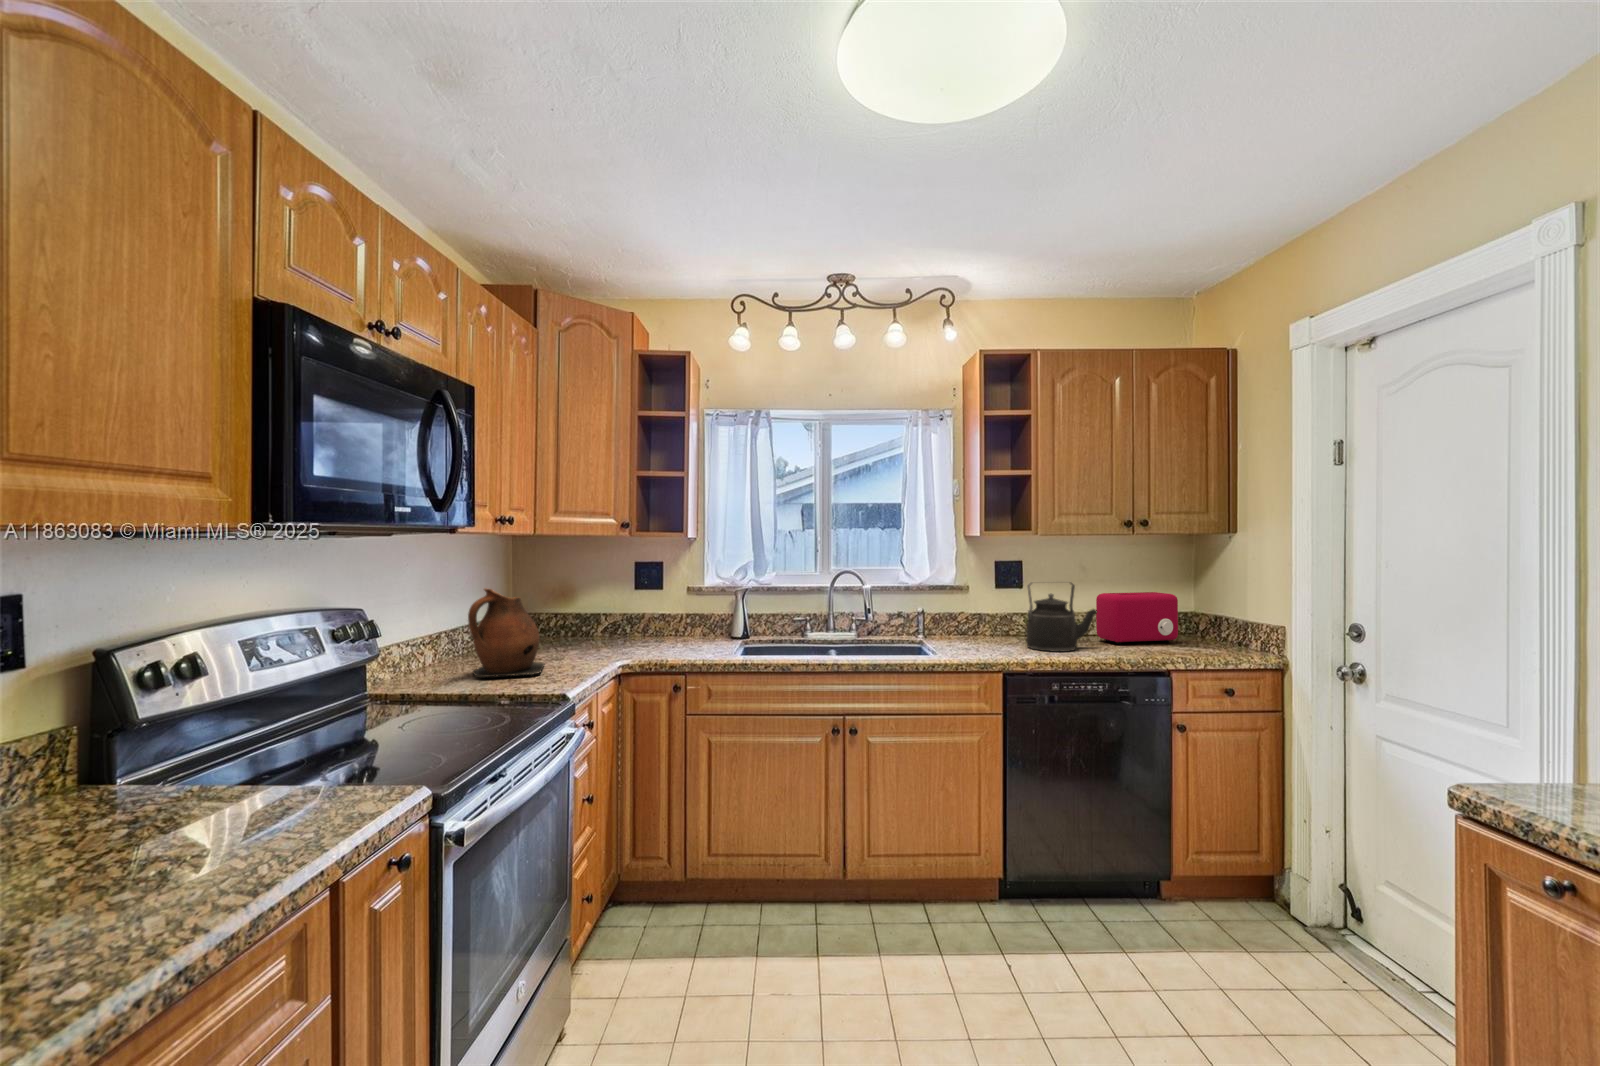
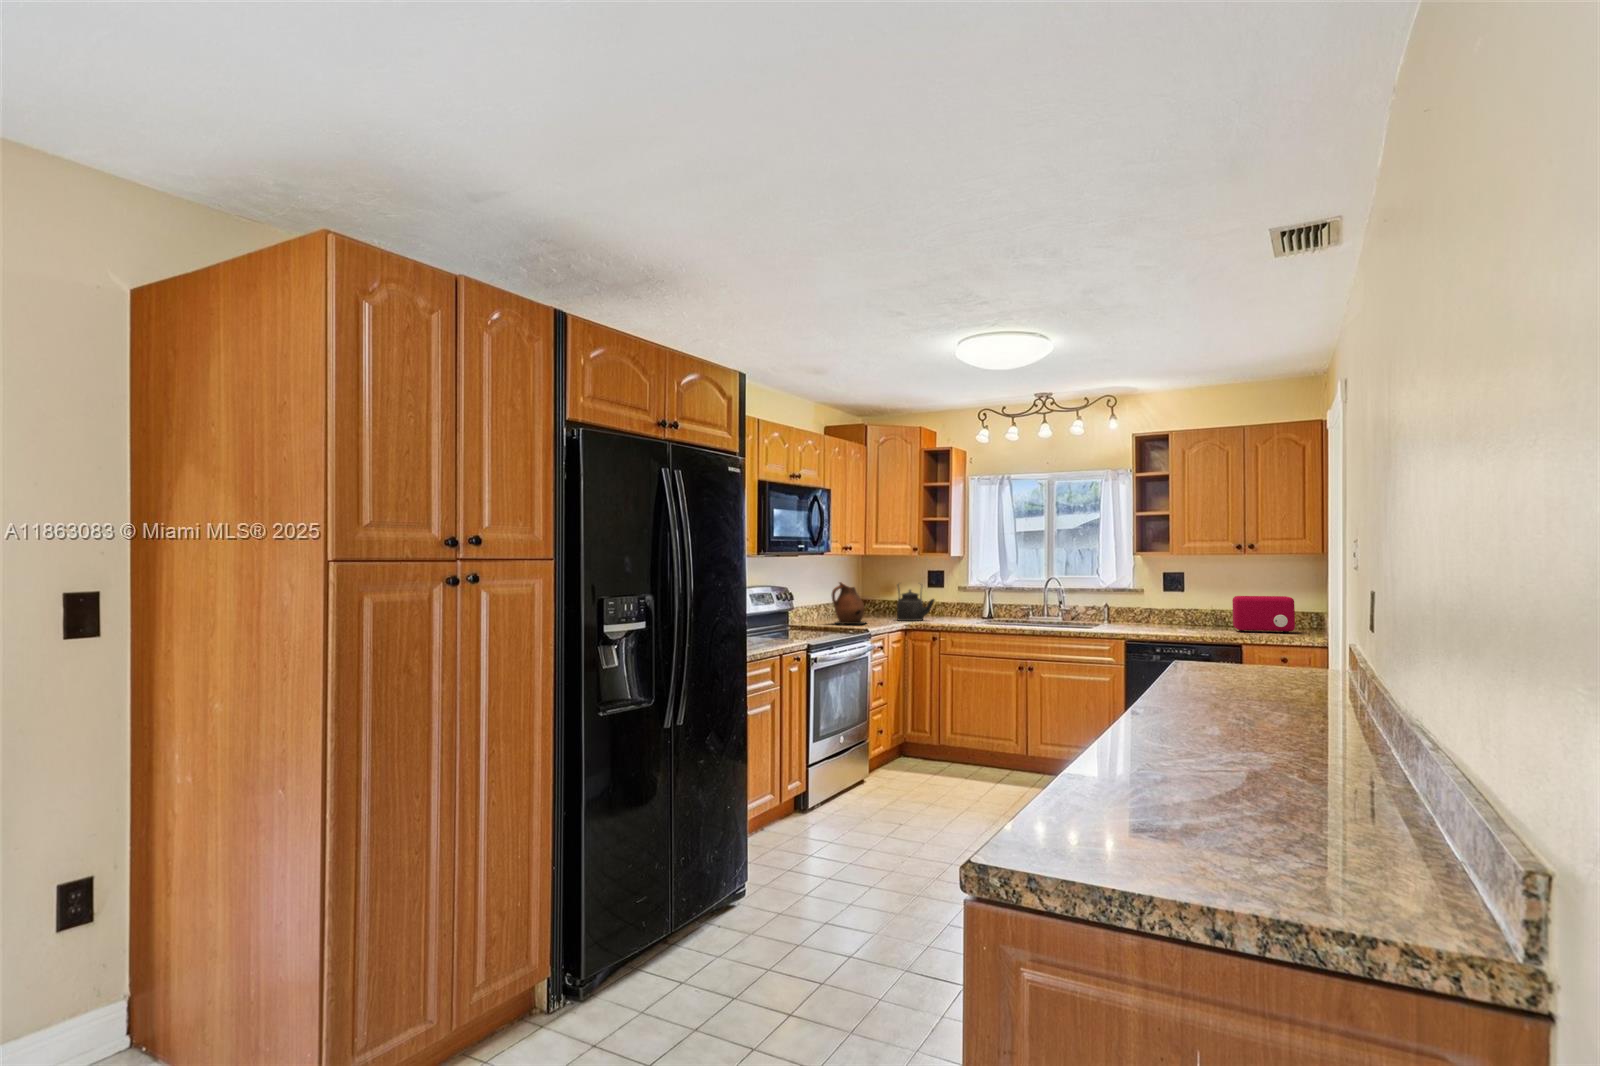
kettle: present [1026,582,1097,652] -> present [897,584,935,621]

